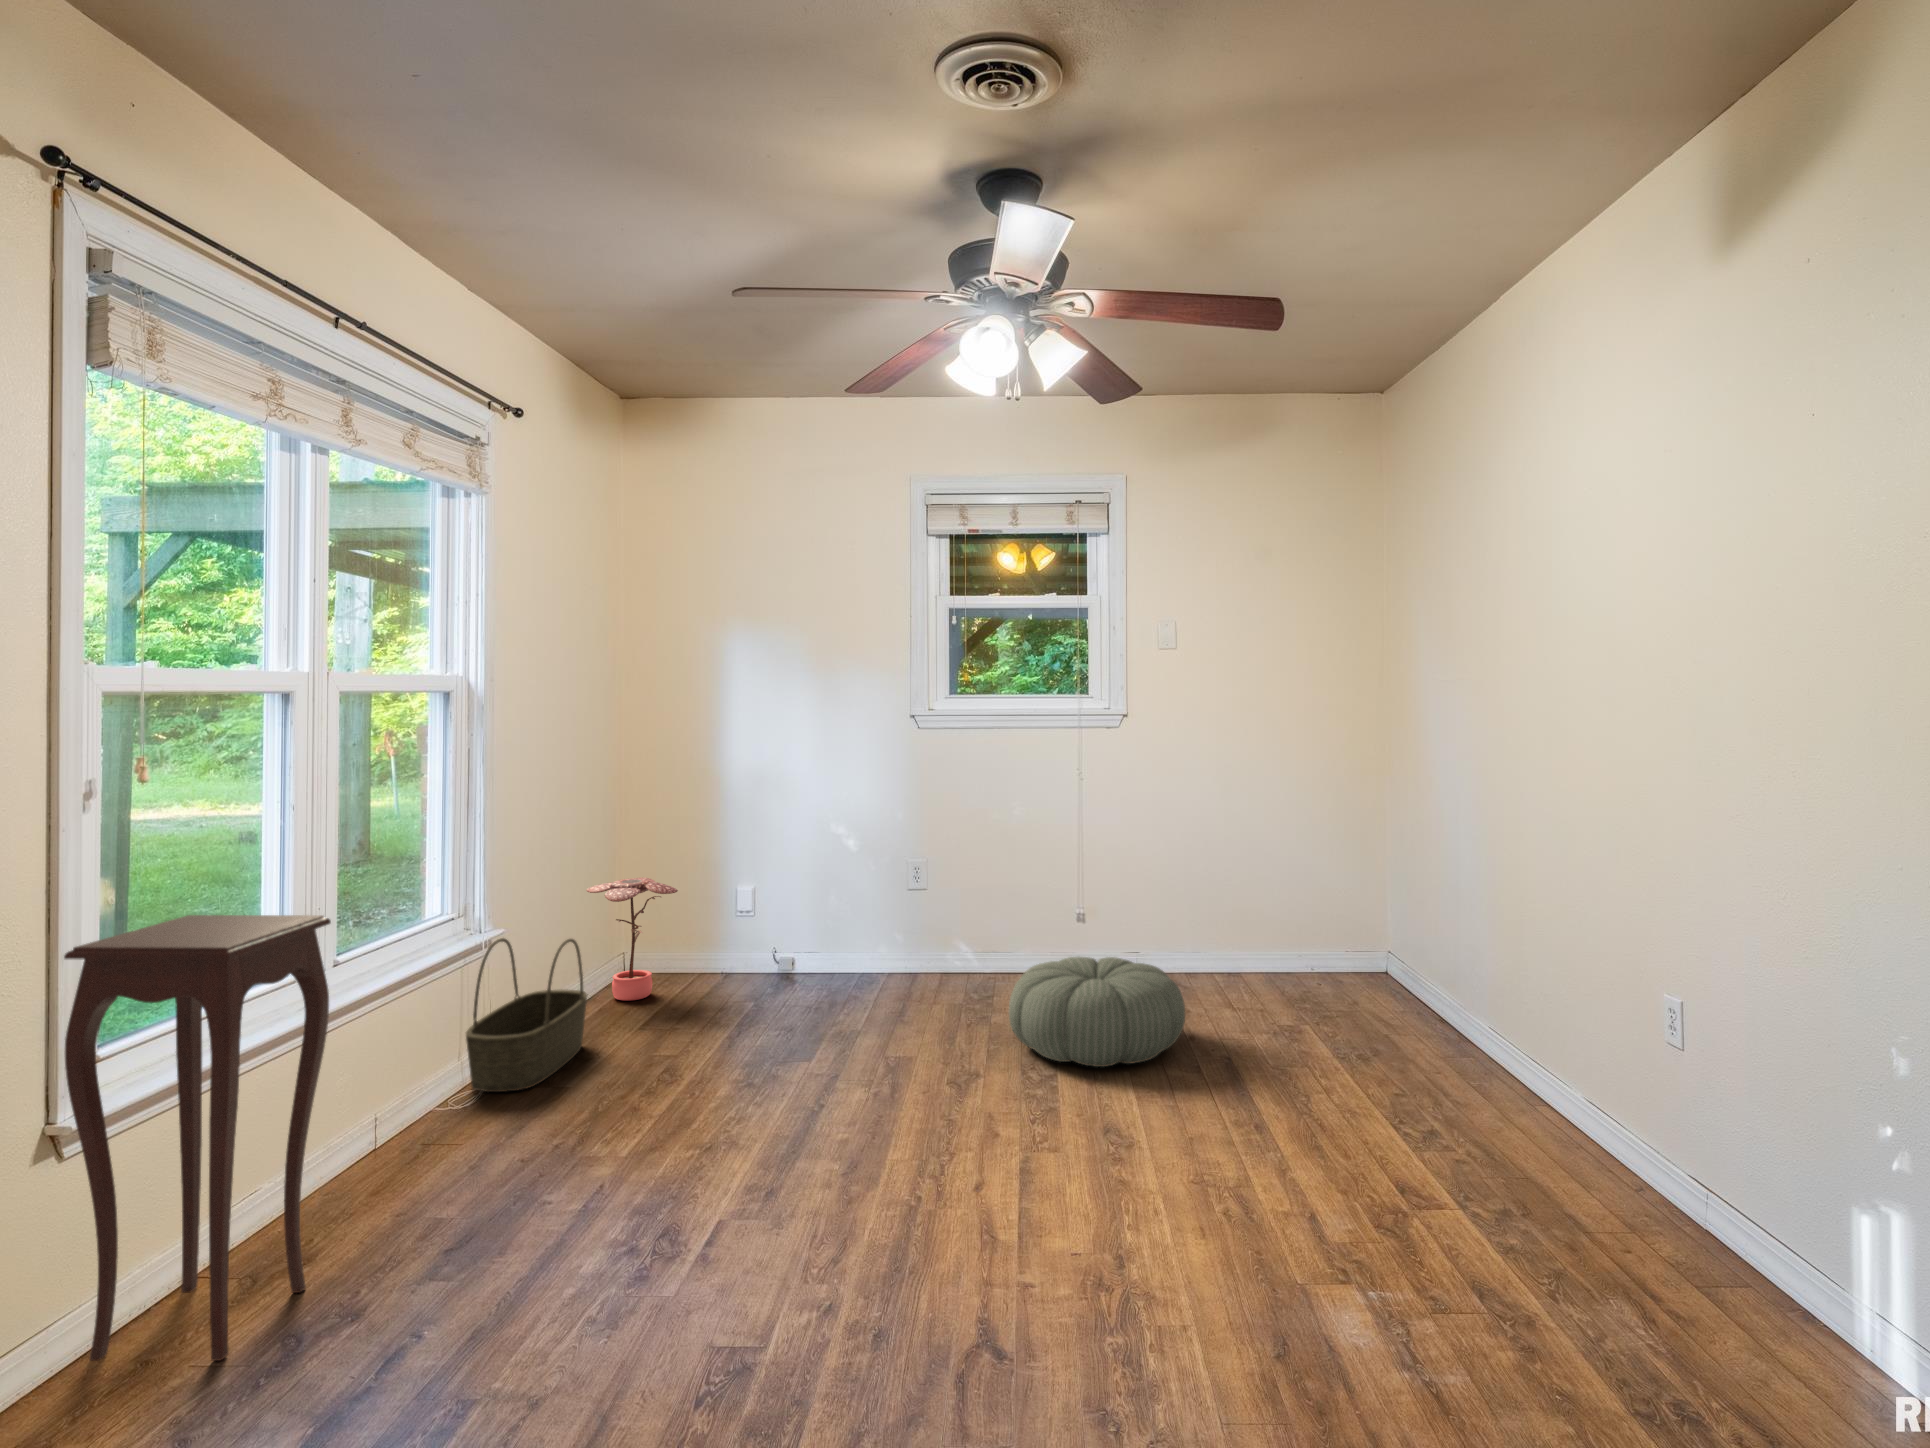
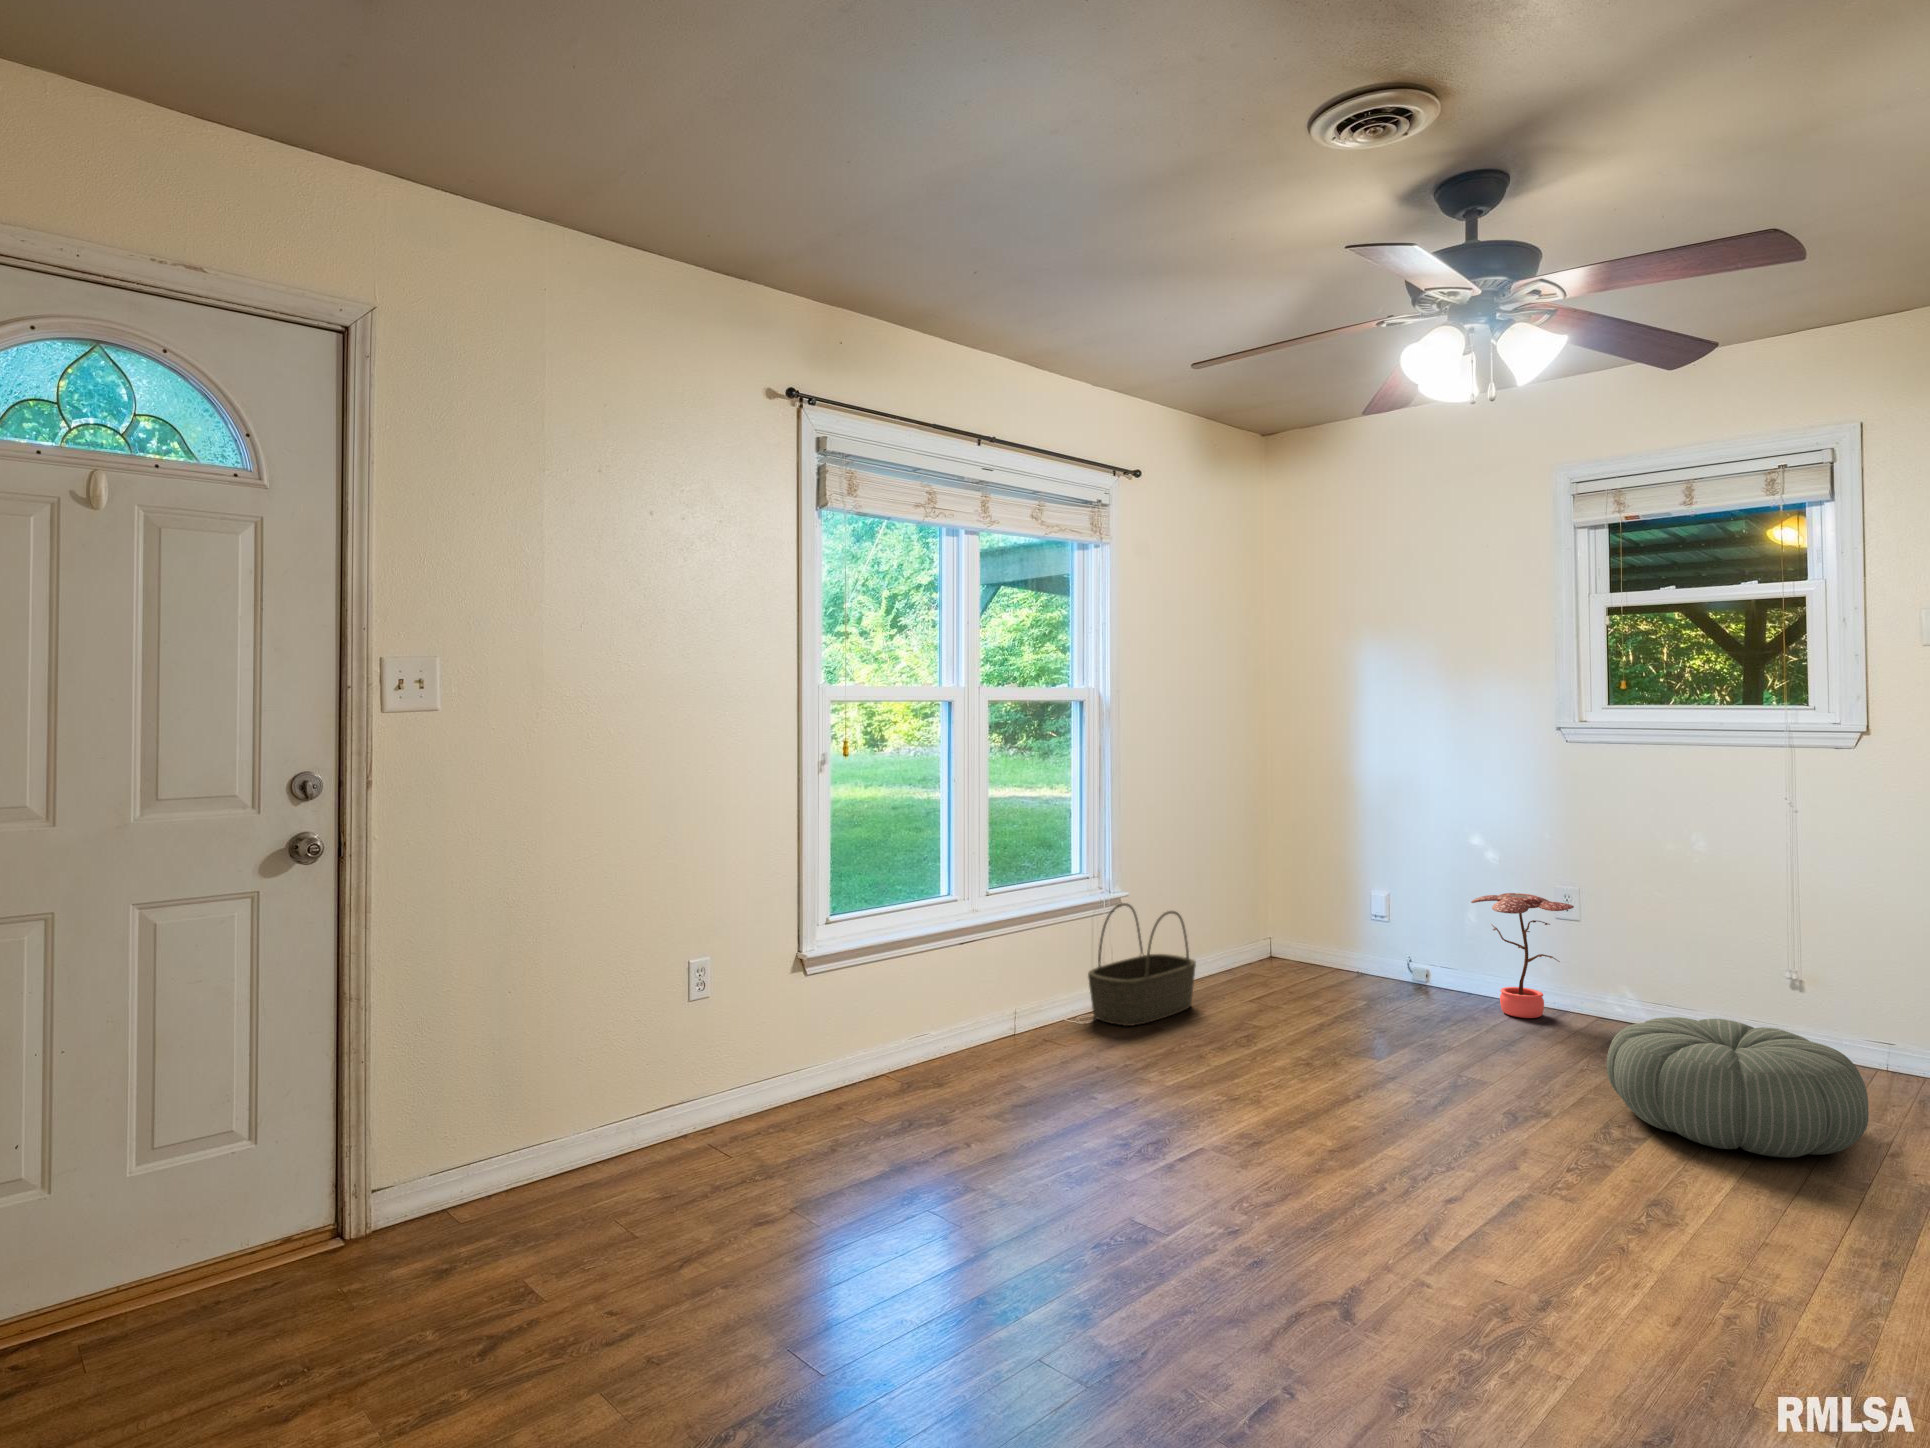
potted plant: present [586,878,678,1001] -> present [1471,893,1574,1018]
side table: present [64,915,331,1361] -> none [804,844,939,1122]

